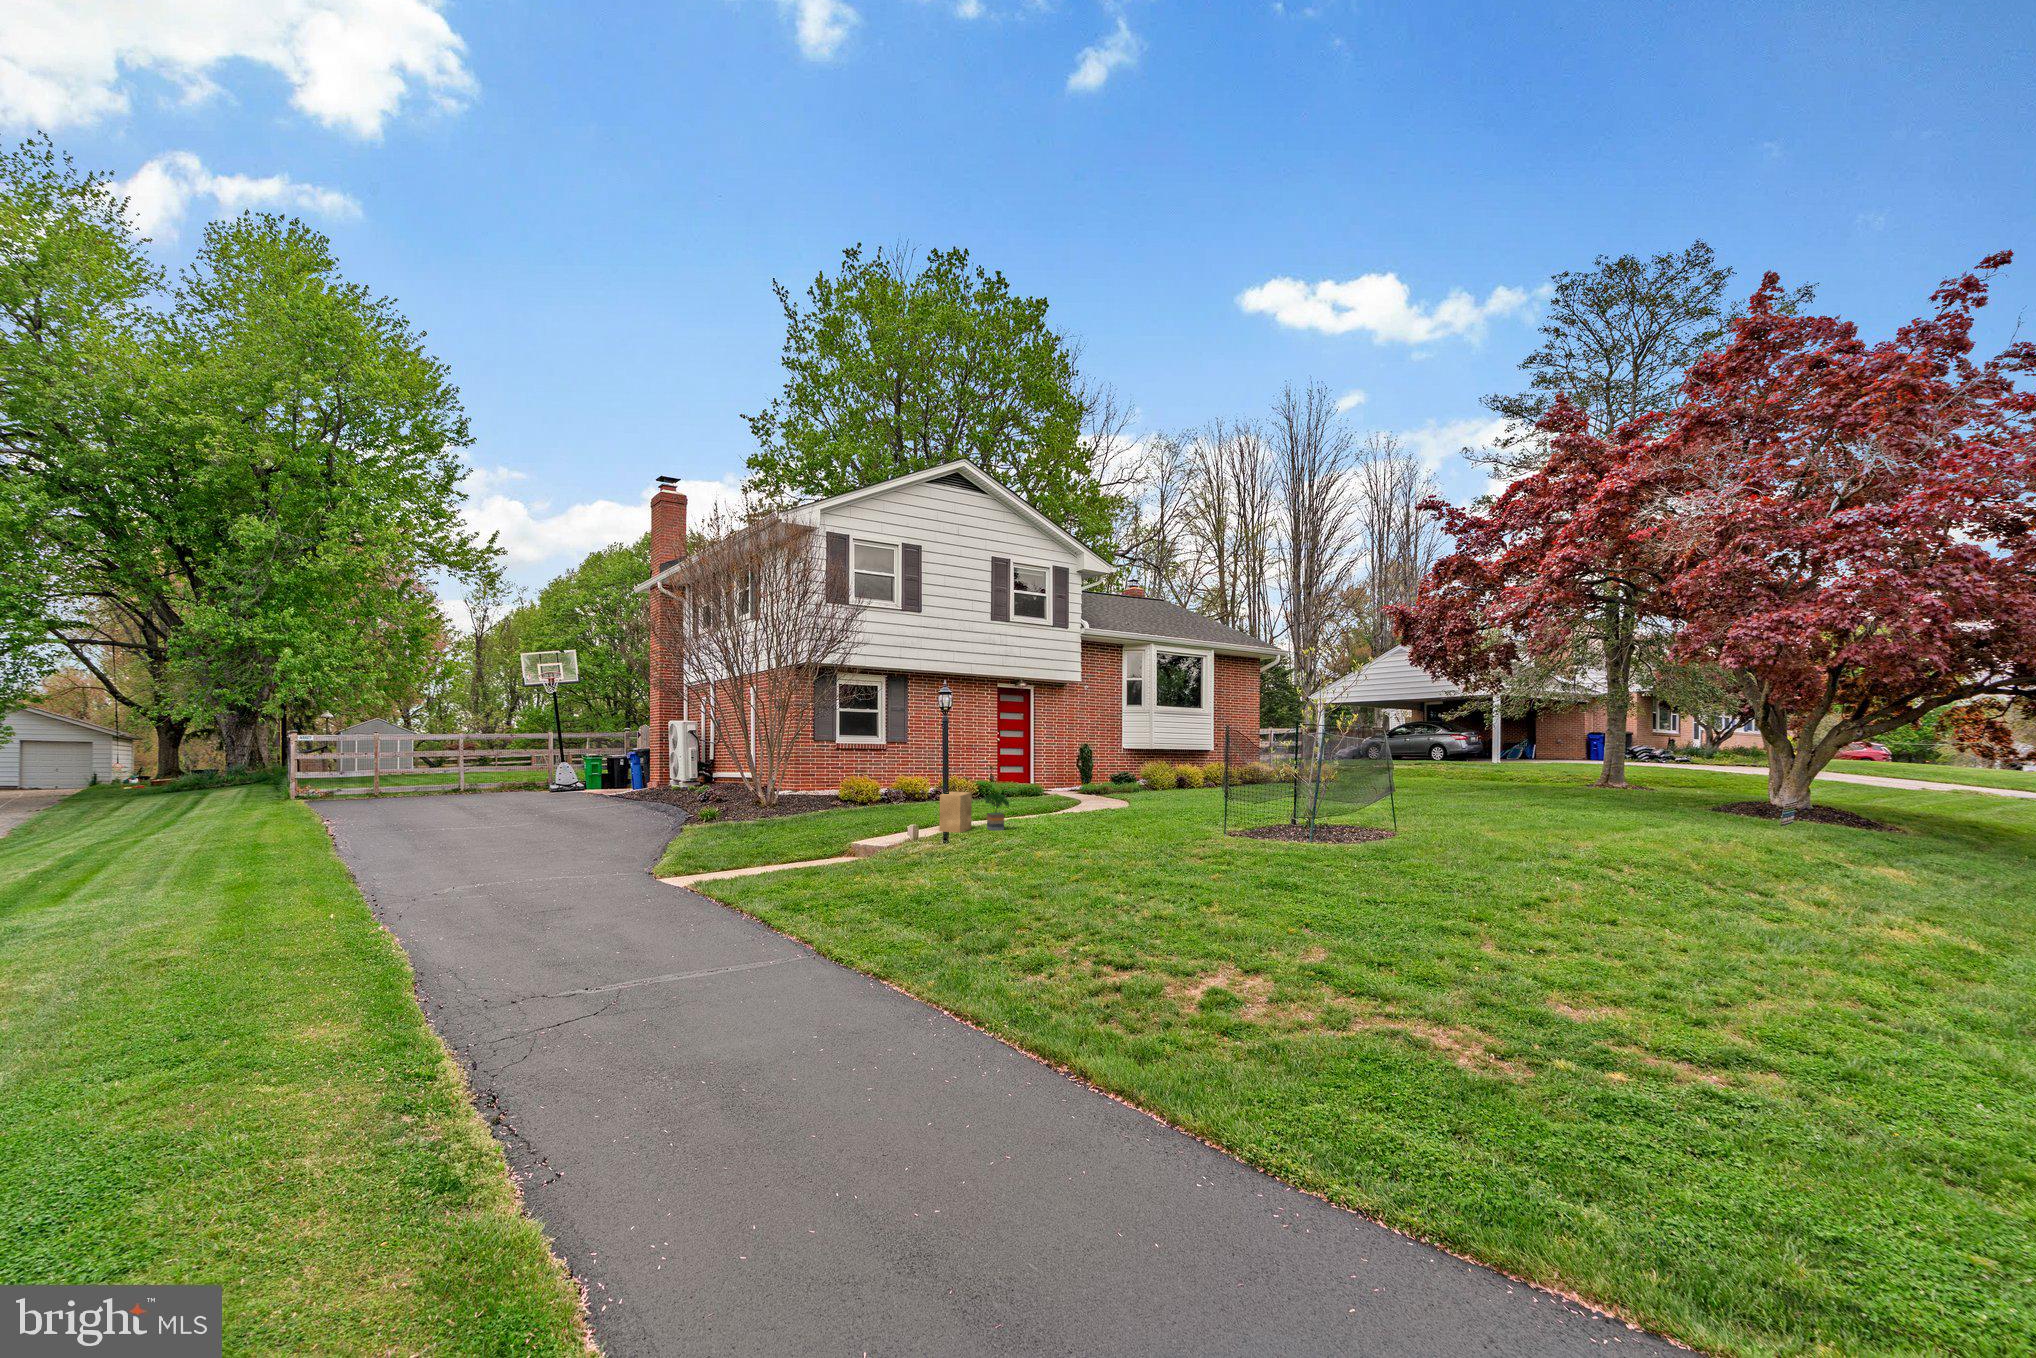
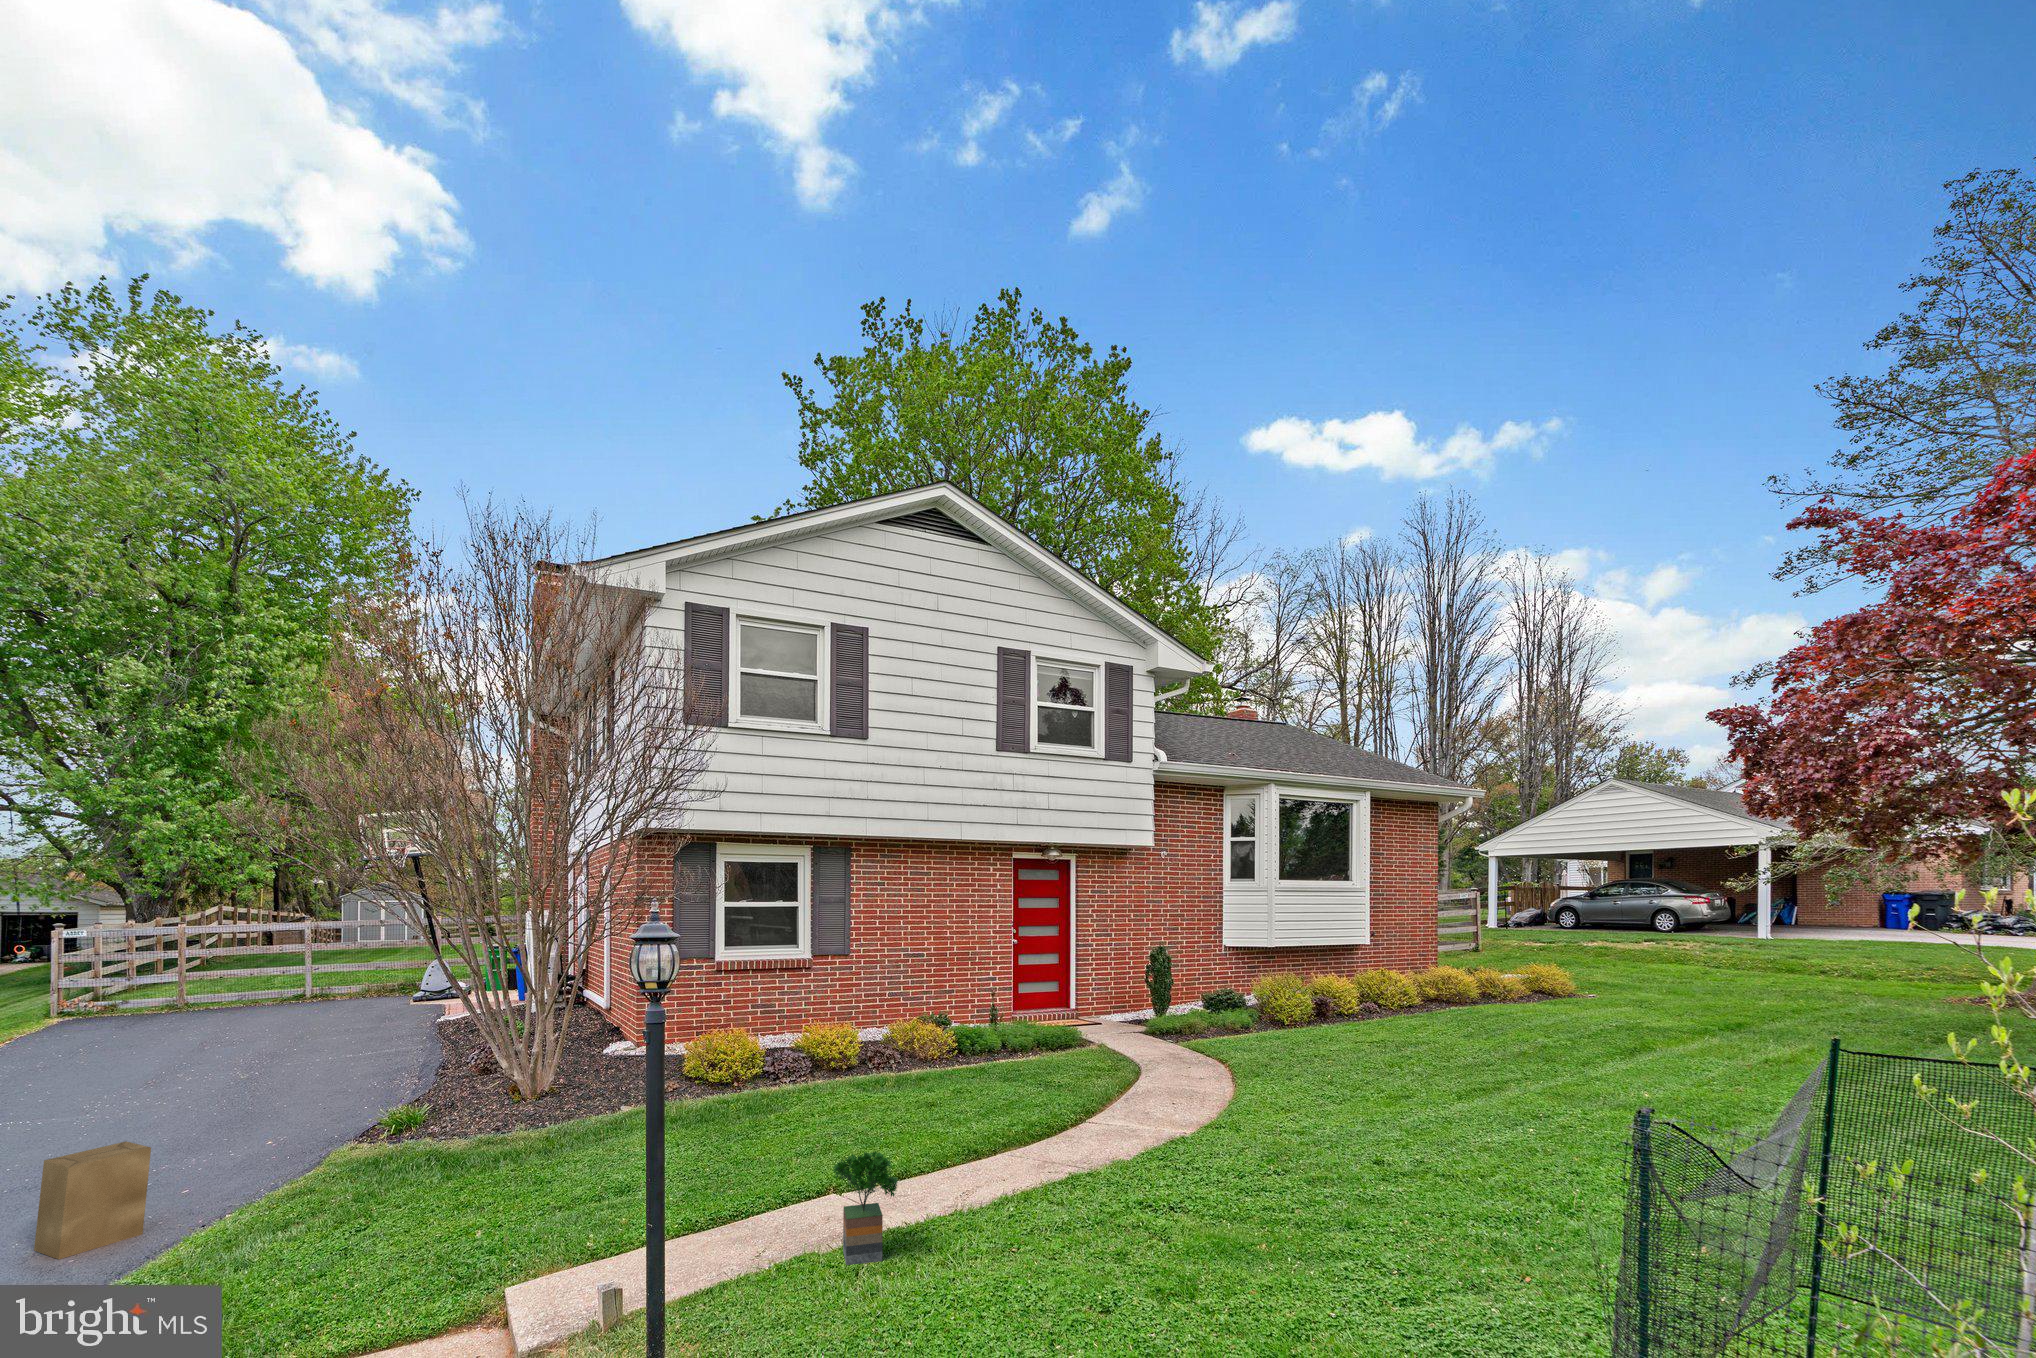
cardboard box: present [939,791,972,833] -> present [34,1141,151,1259]

